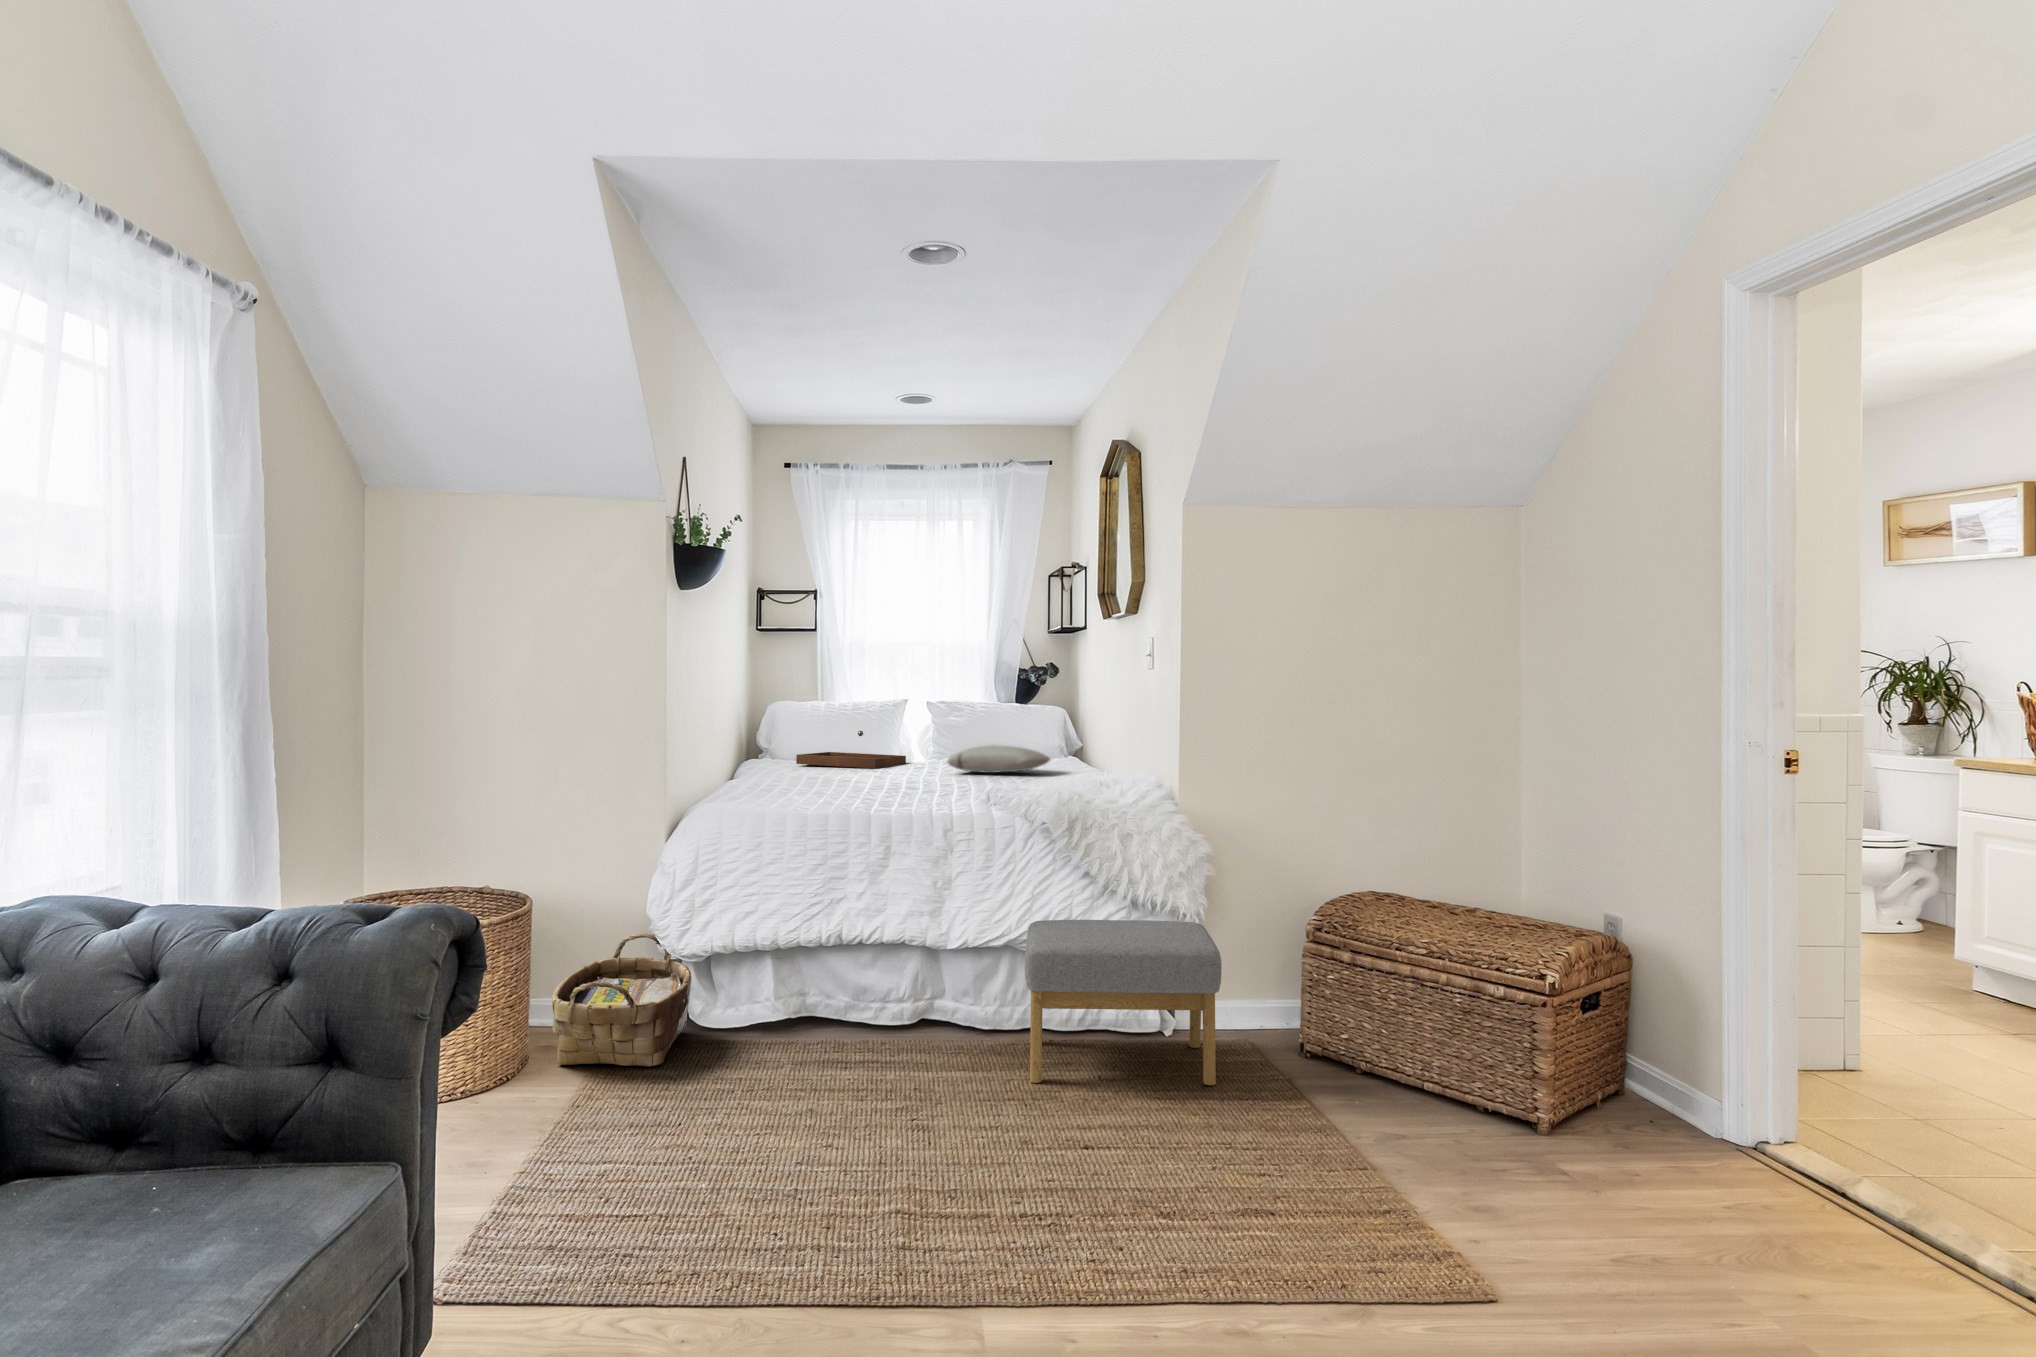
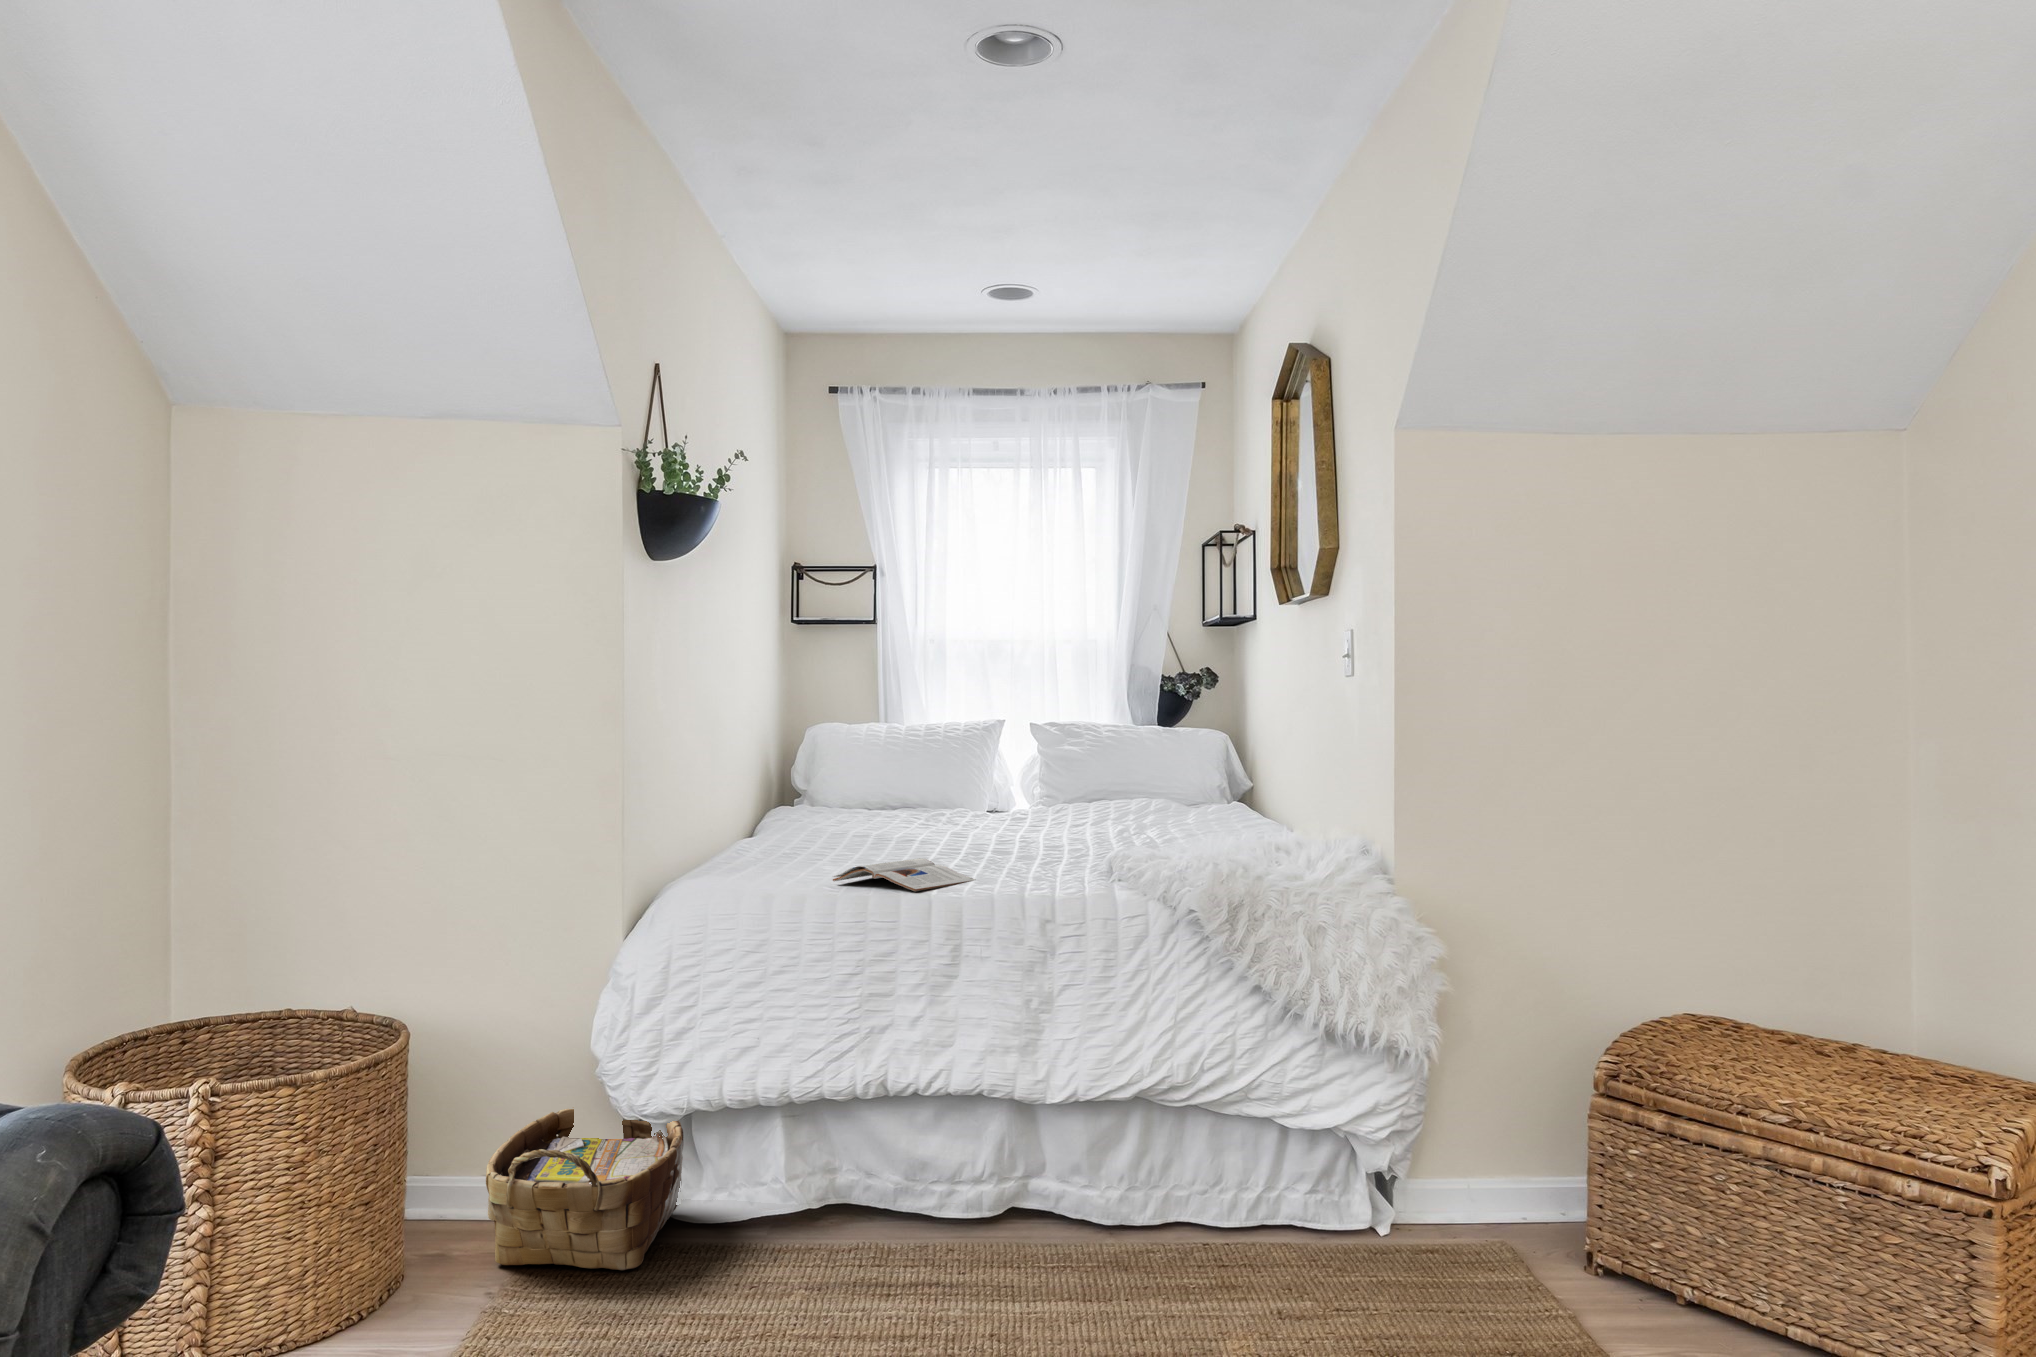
tray: present [796,731,906,768] -> none [847,769,999,823]
pillow: present [948,745,1050,773] -> none [1054,792,1203,829]
magazine: none [796,787,897,808] -> present [833,858,976,891]
footstool: present [1025,920,1221,1085] -> none [1160,1059,1460,1320]

